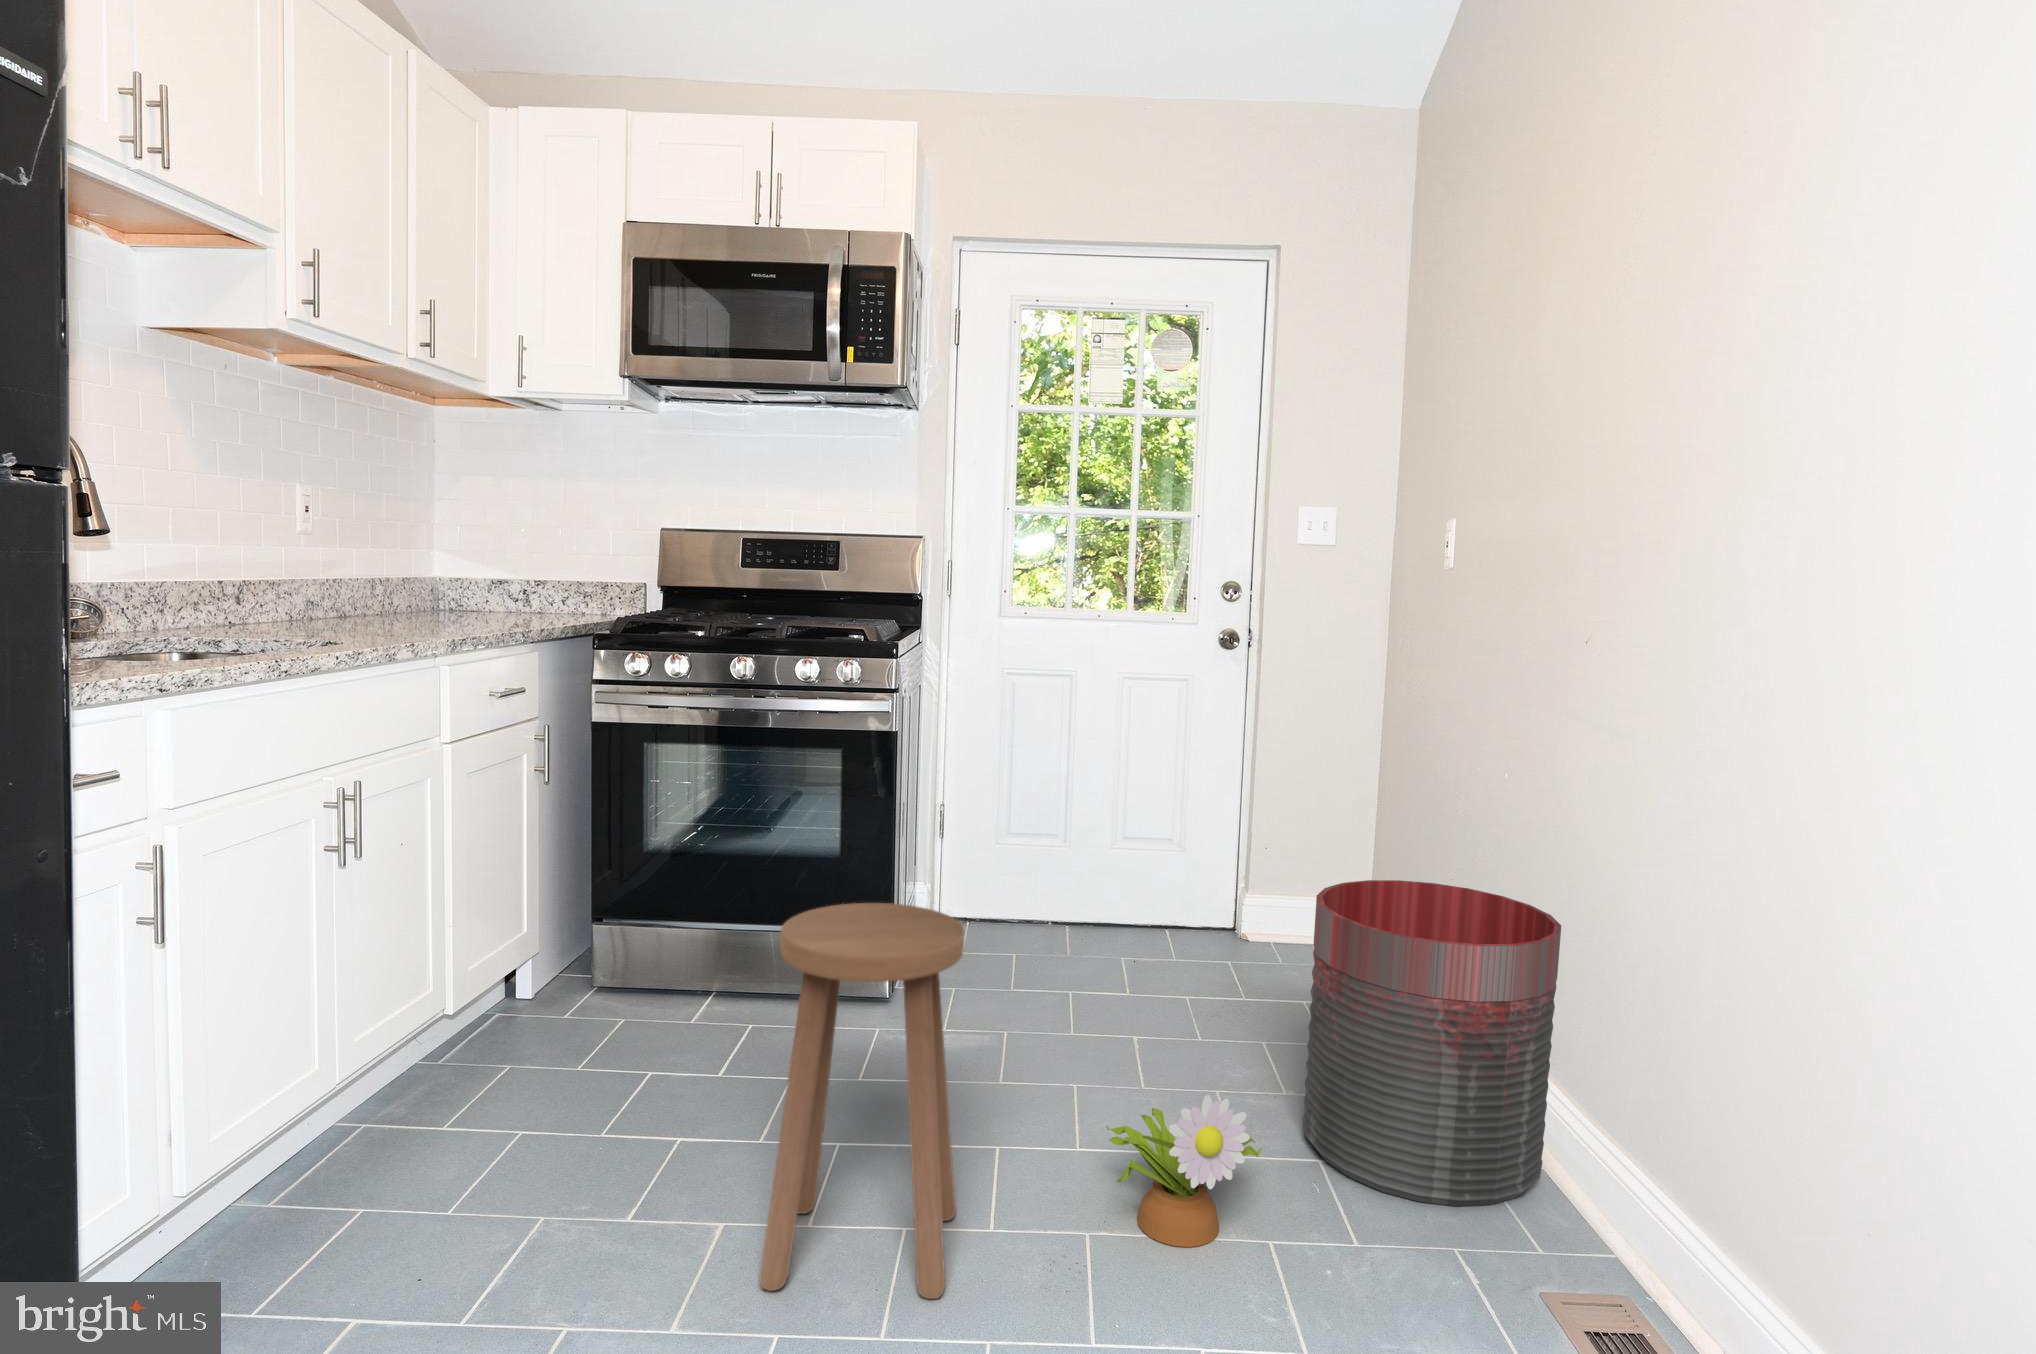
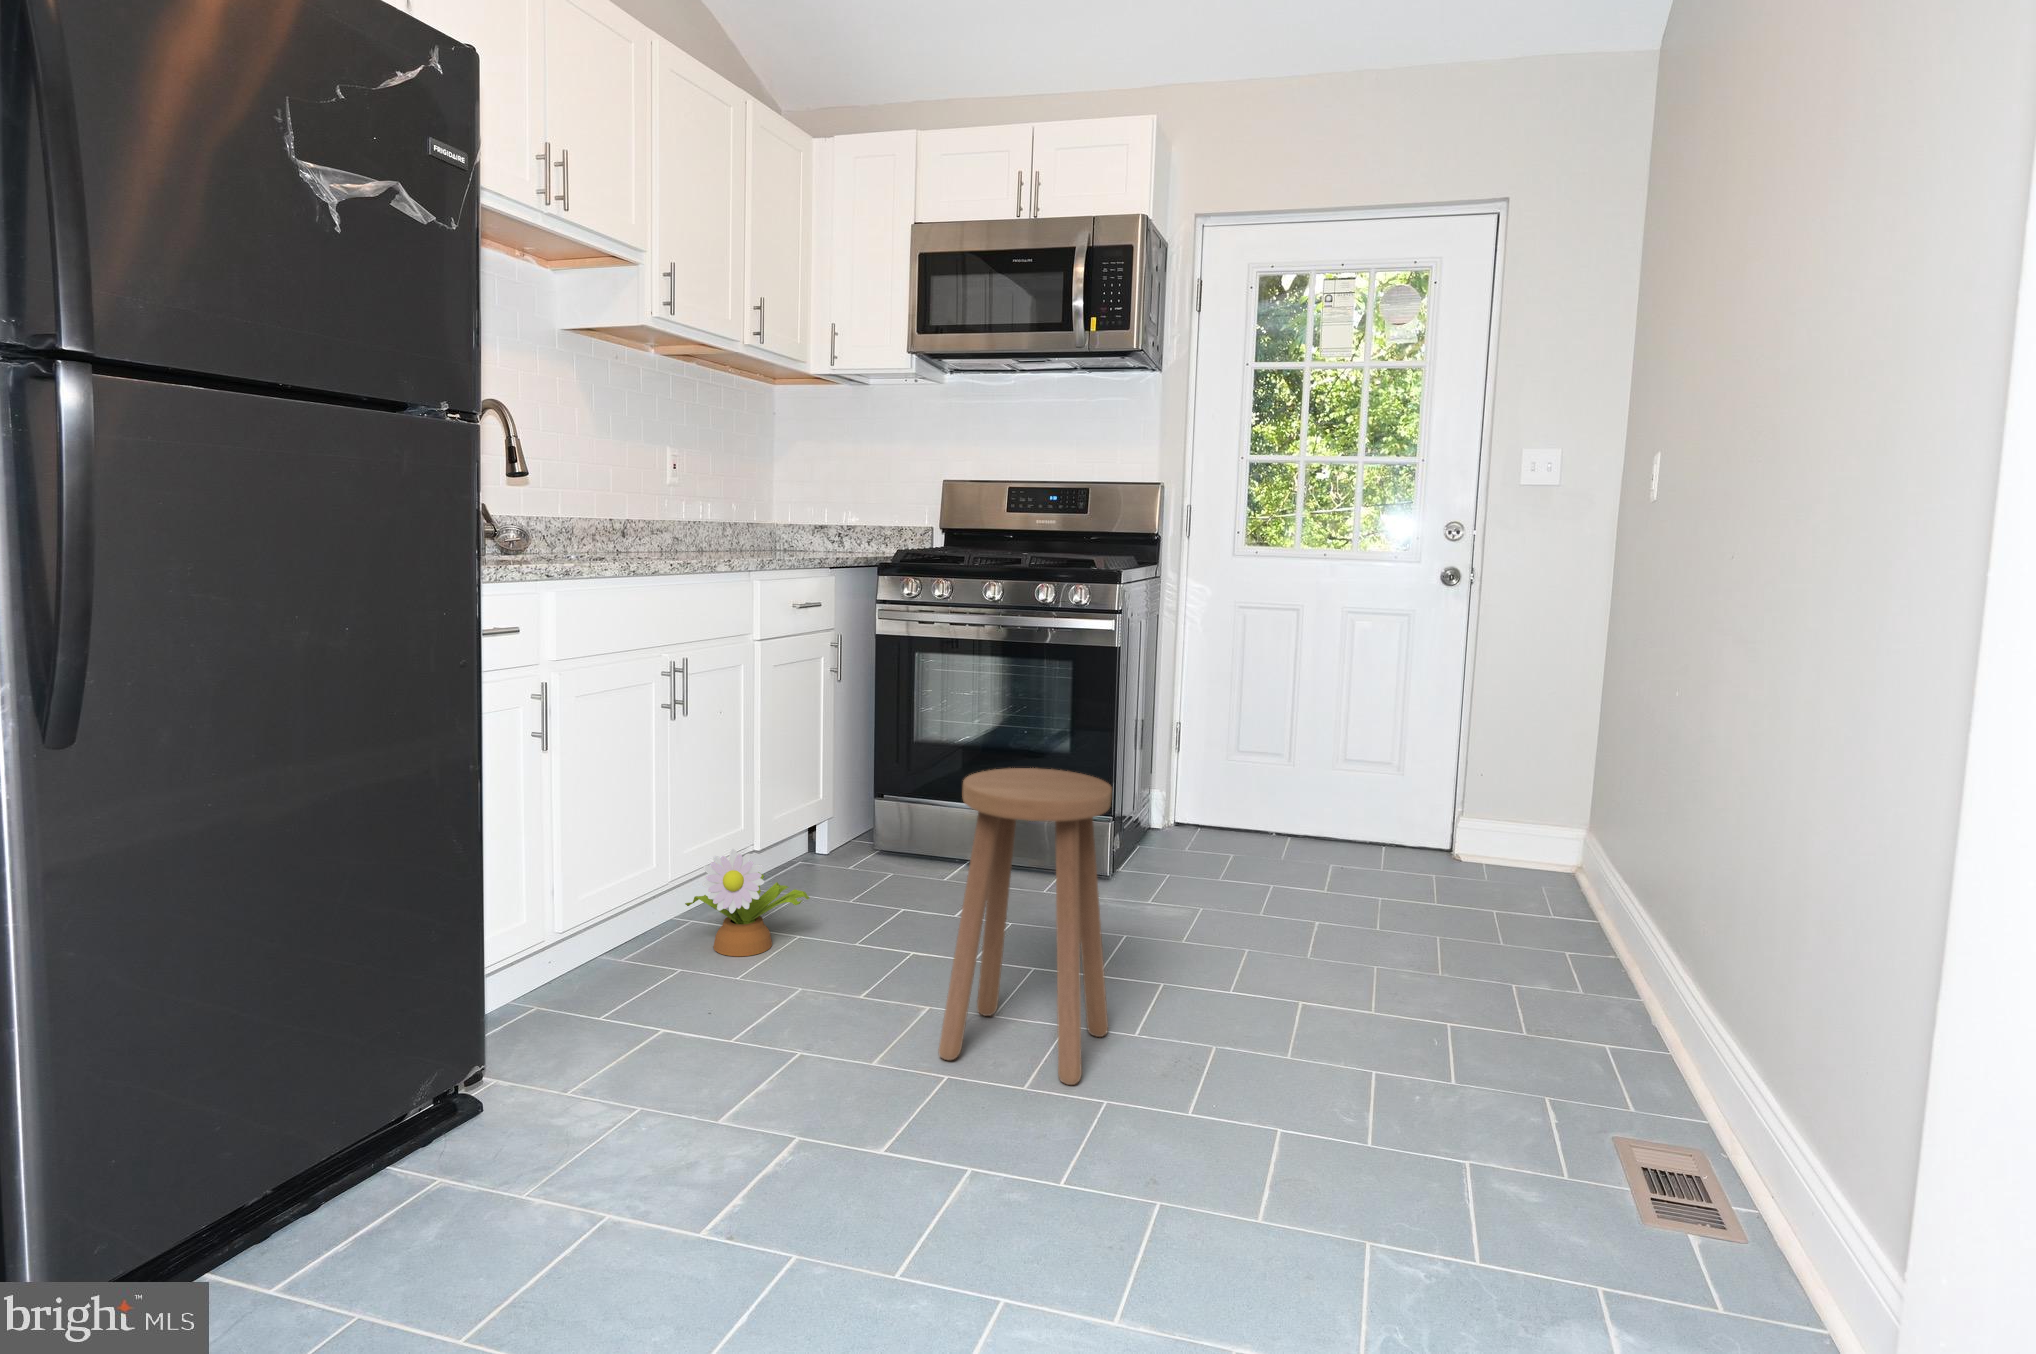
trash can: present [1303,880,1561,1206] -> none [1448,793,1719,1098]
decorative plant: present [1107,1095,1262,1247] -> present [685,849,809,956]

